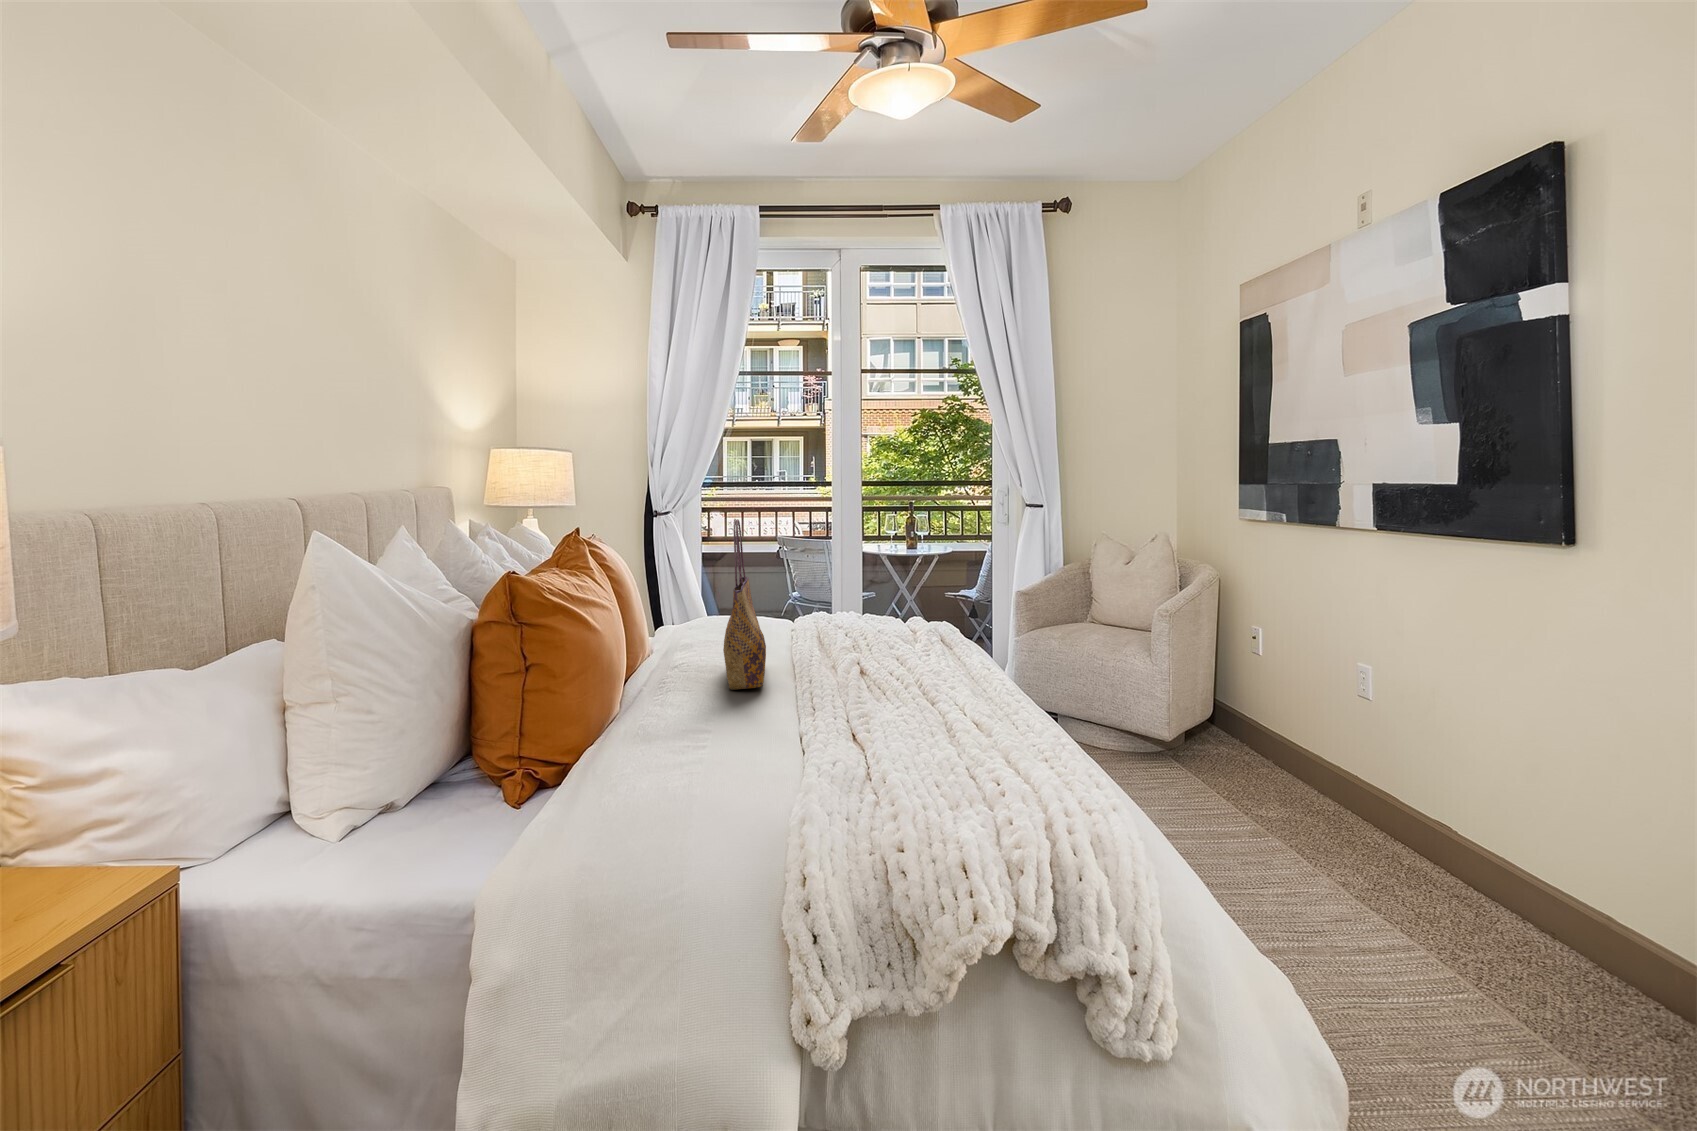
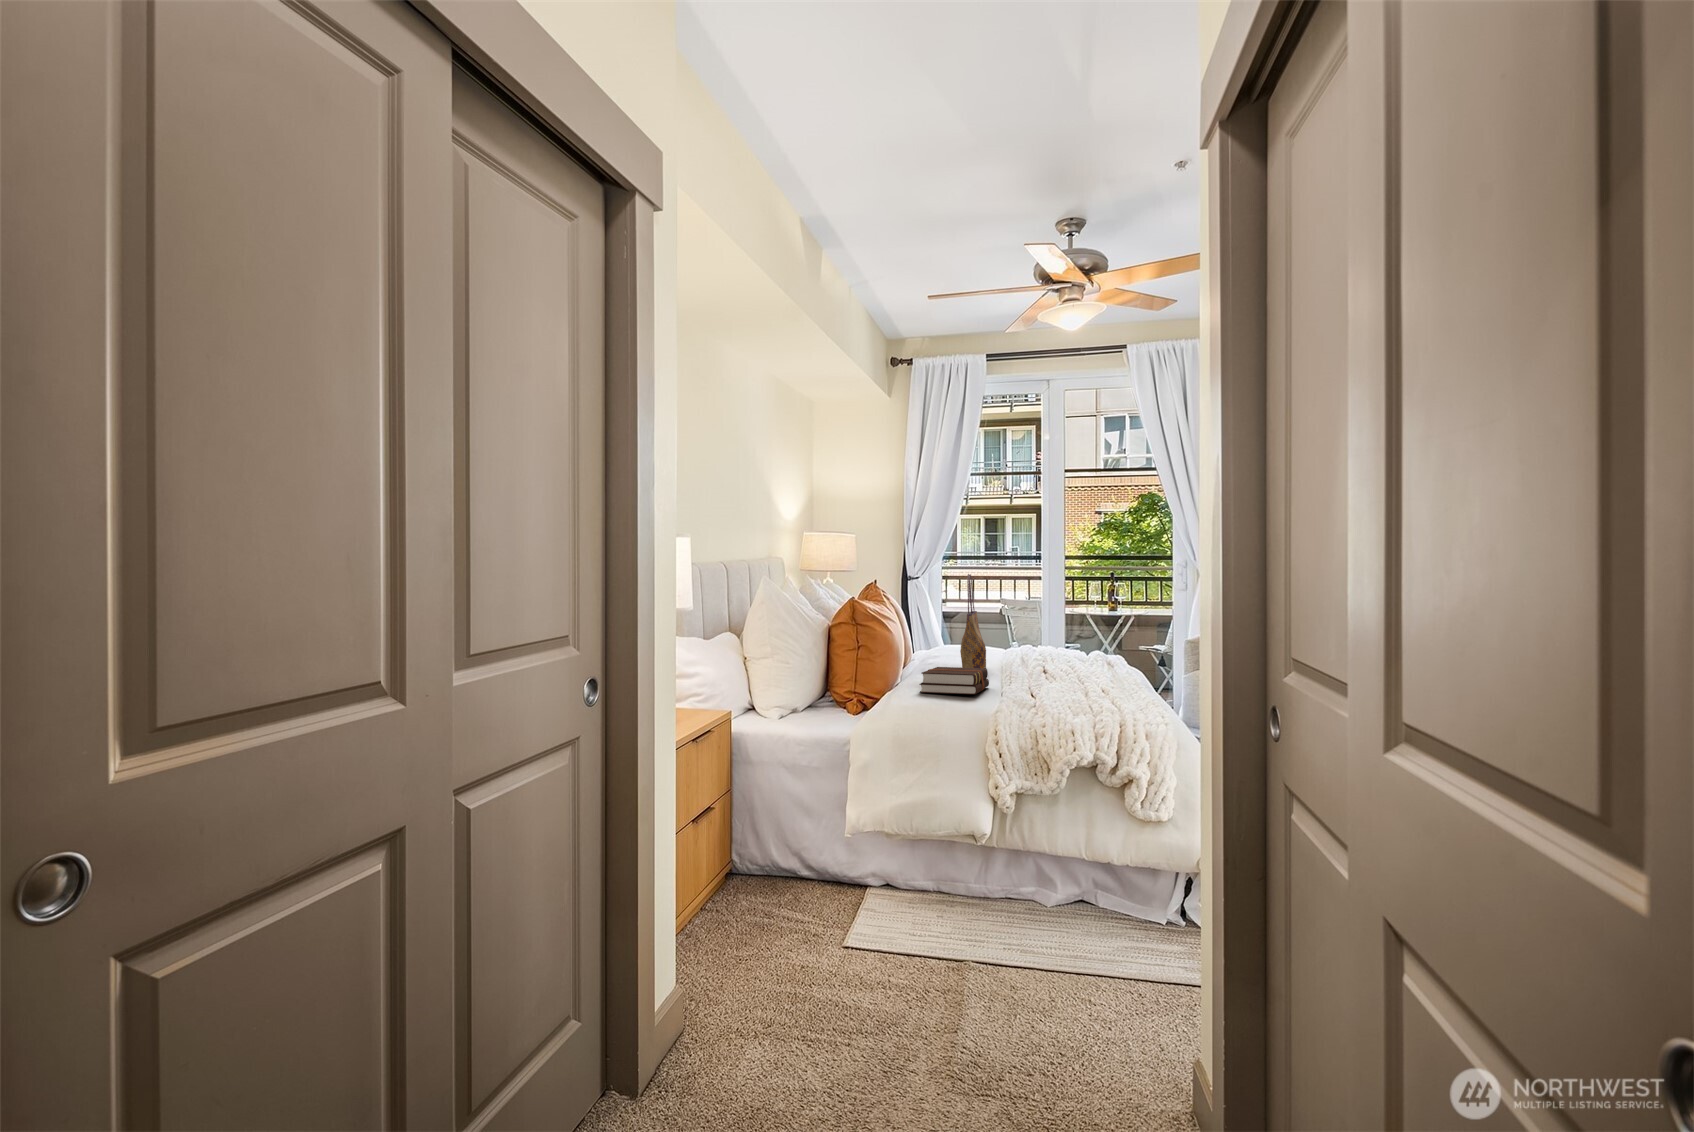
hardback book: none [645,692,775,758] -> present [920,667,989,695]

